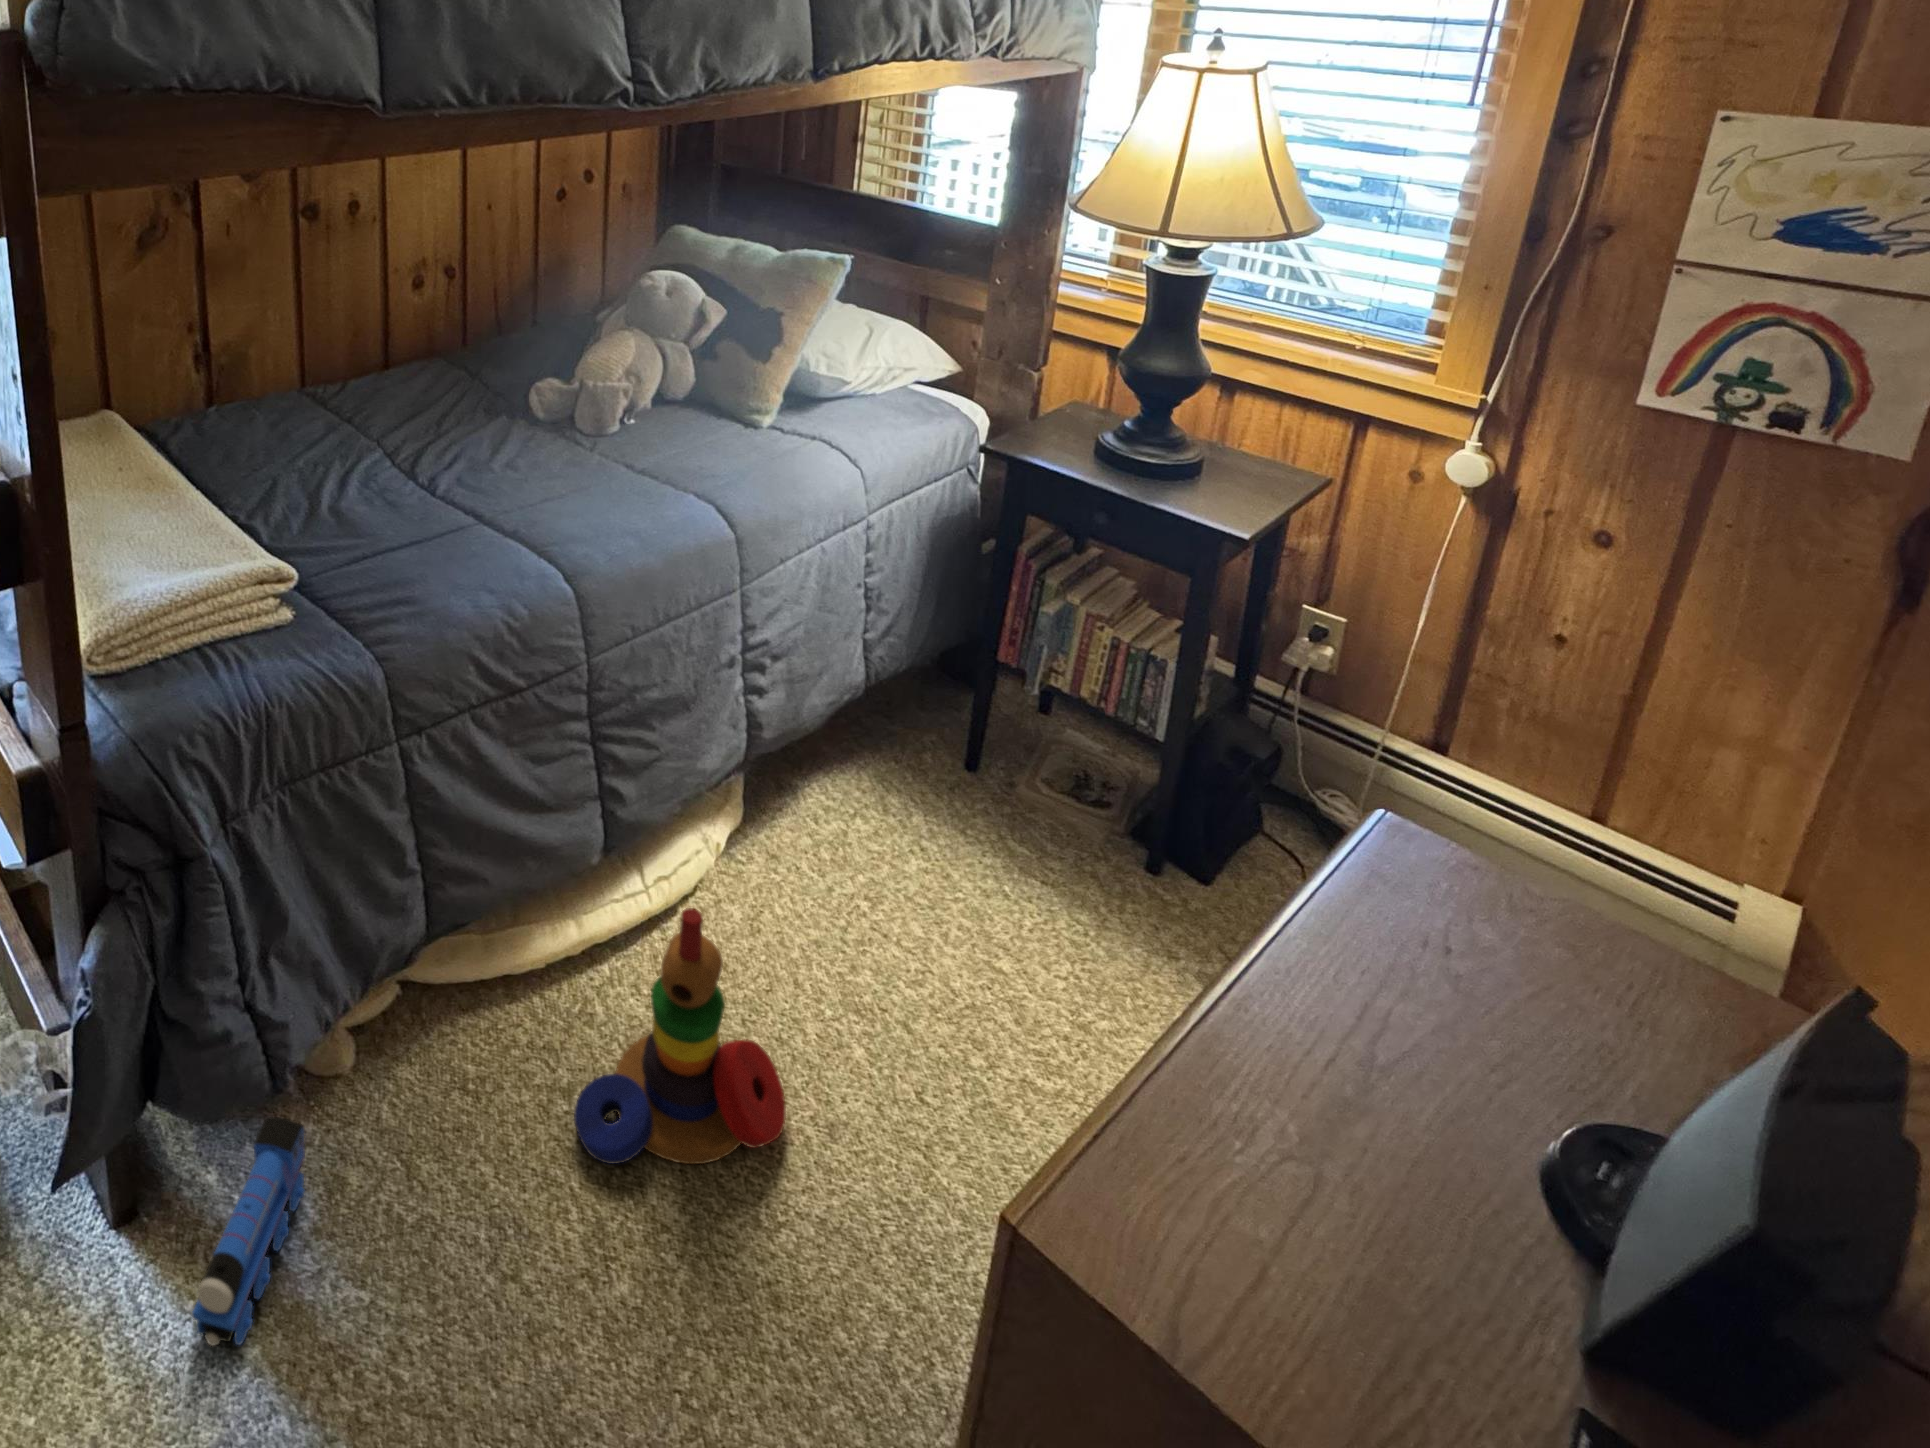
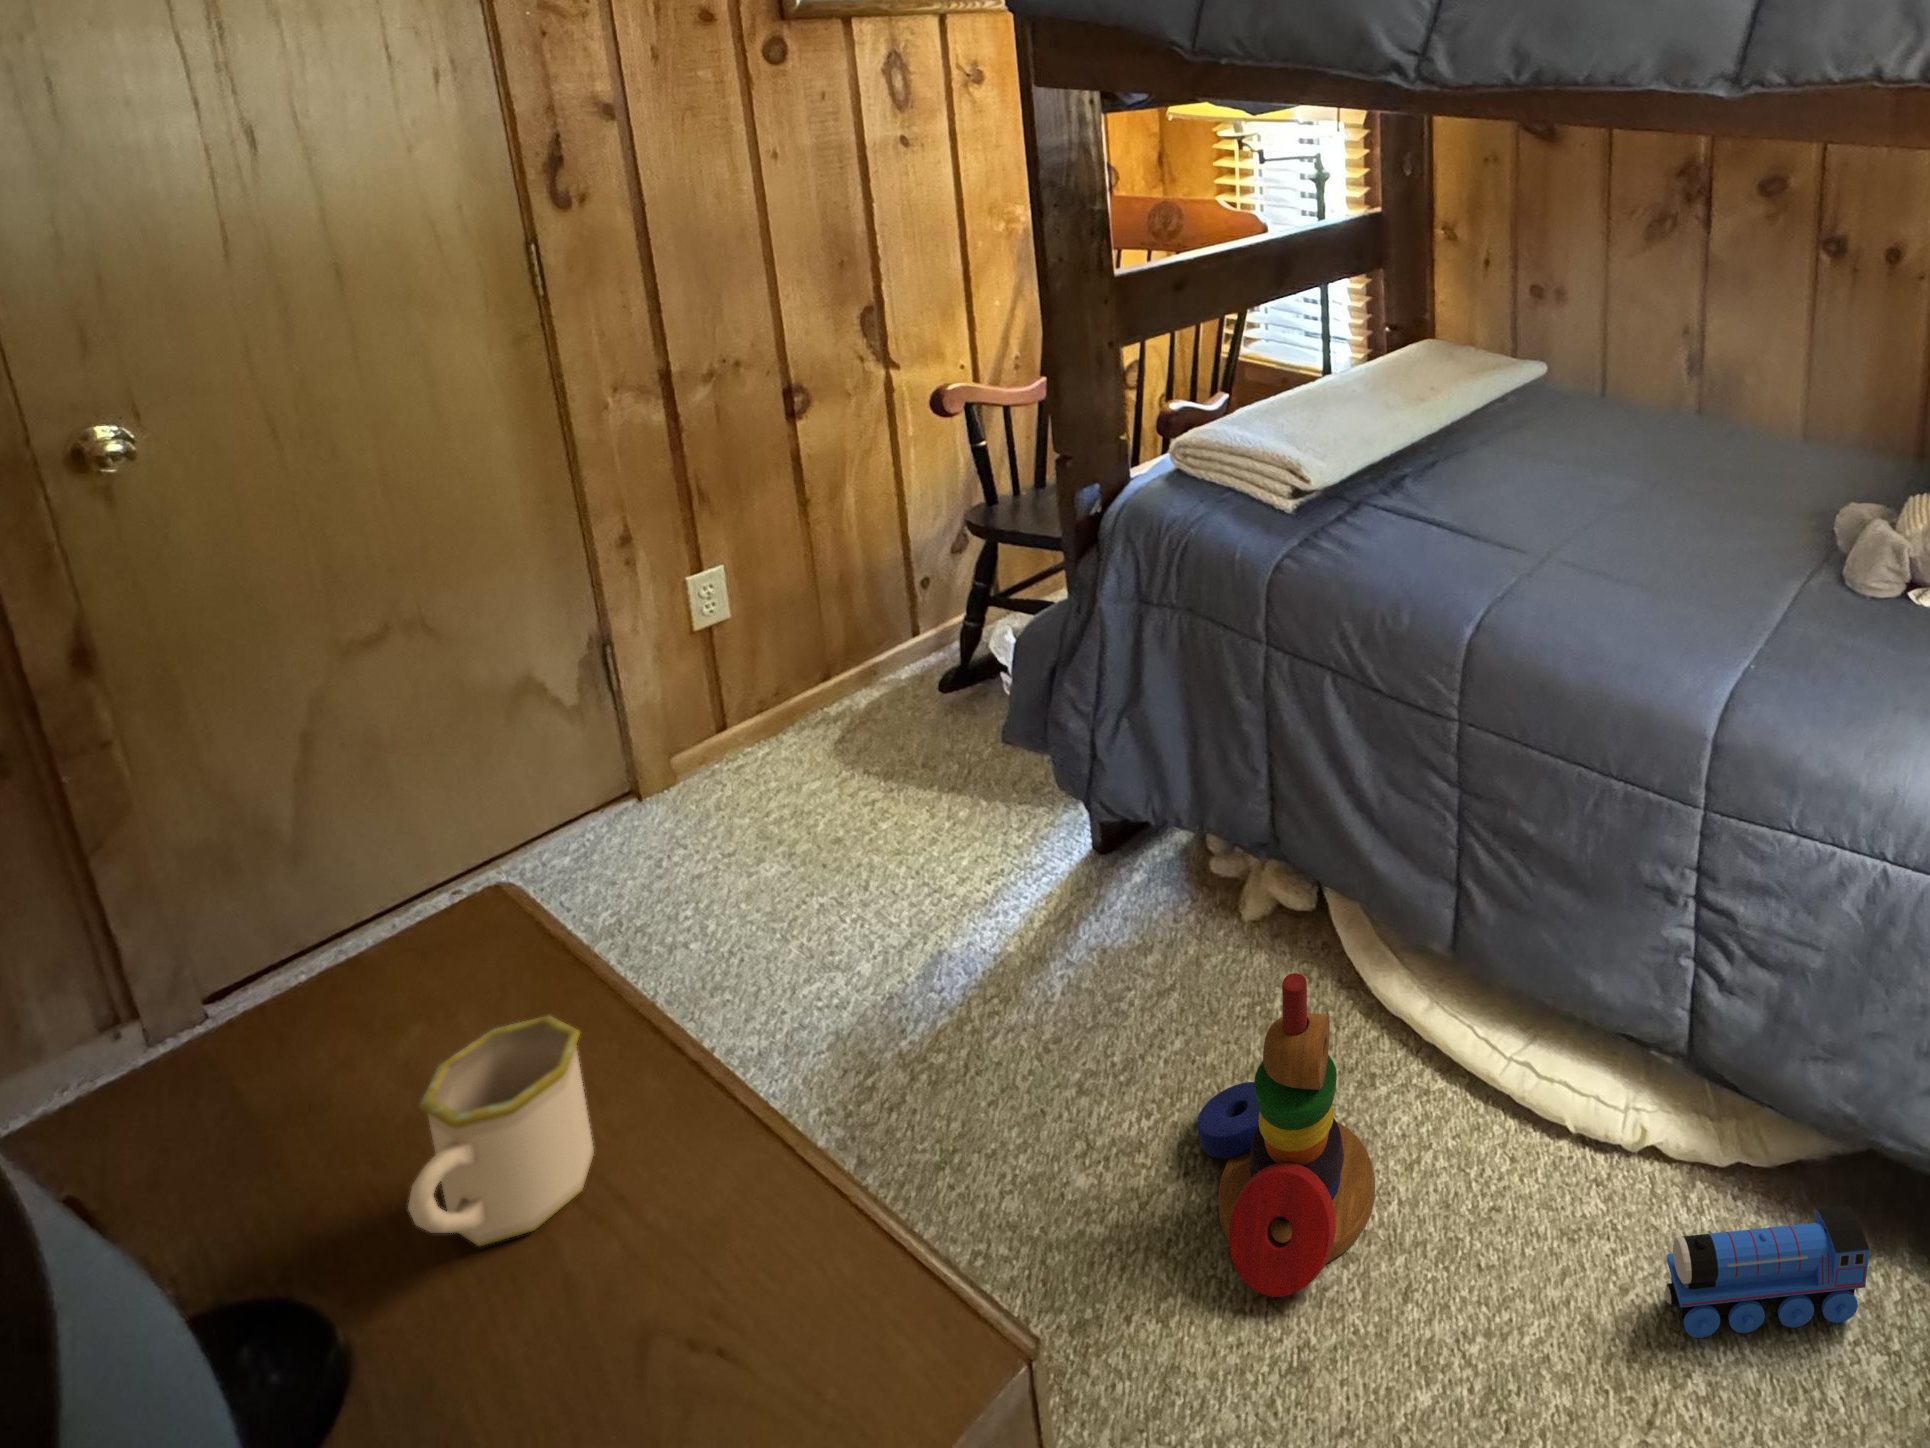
mug: none [1188,1085,1394,1297] -> present [408,1016,594,1246]
toy train: present [192,1117,305,1346] -> present [1664,1206,1870,1338]

